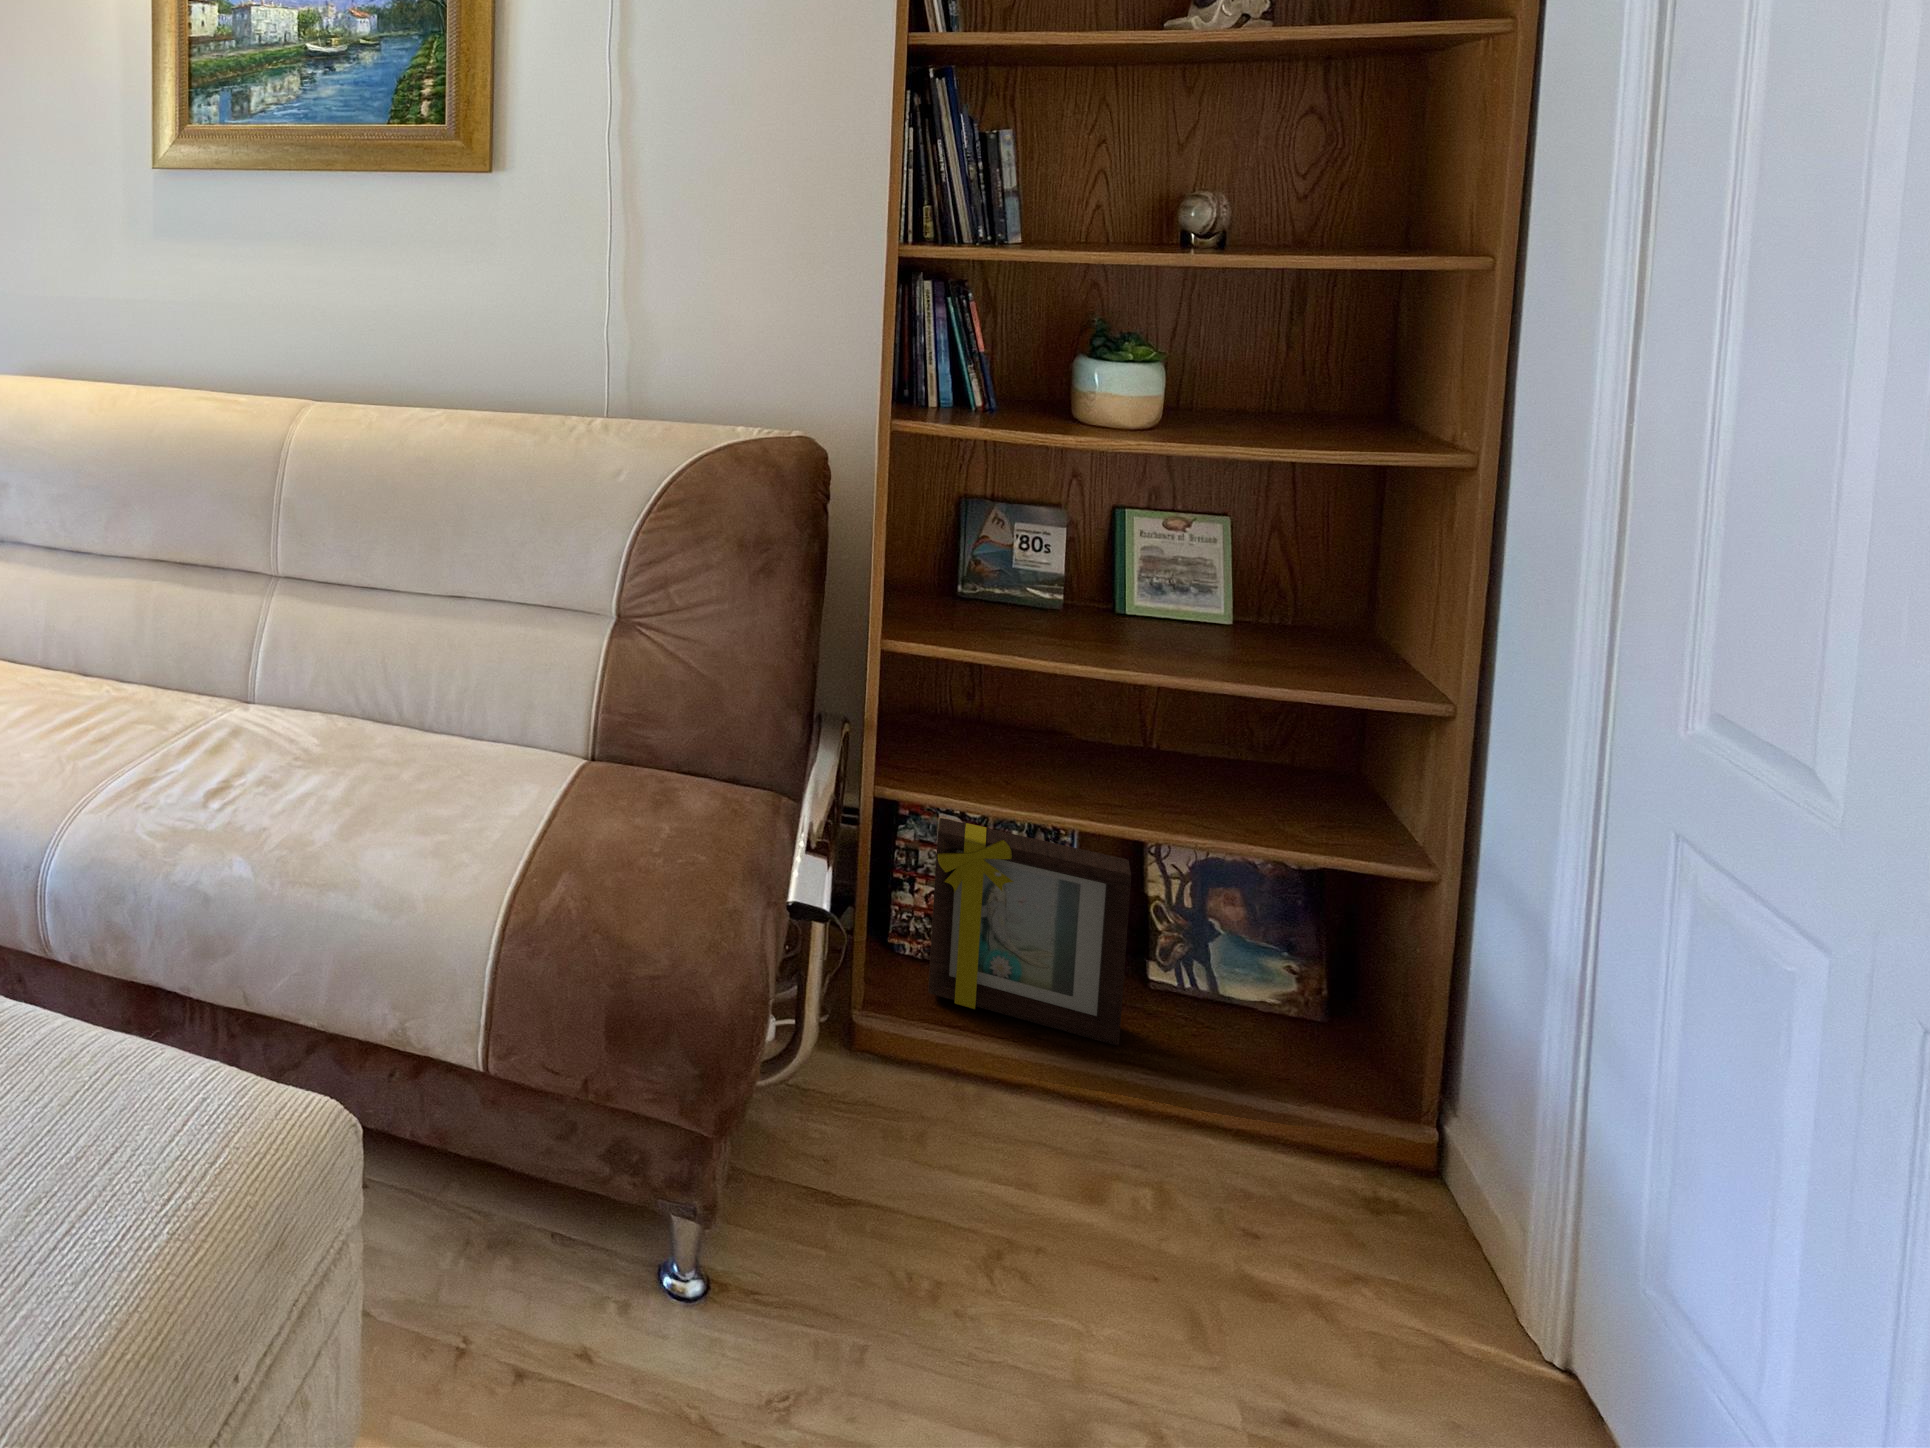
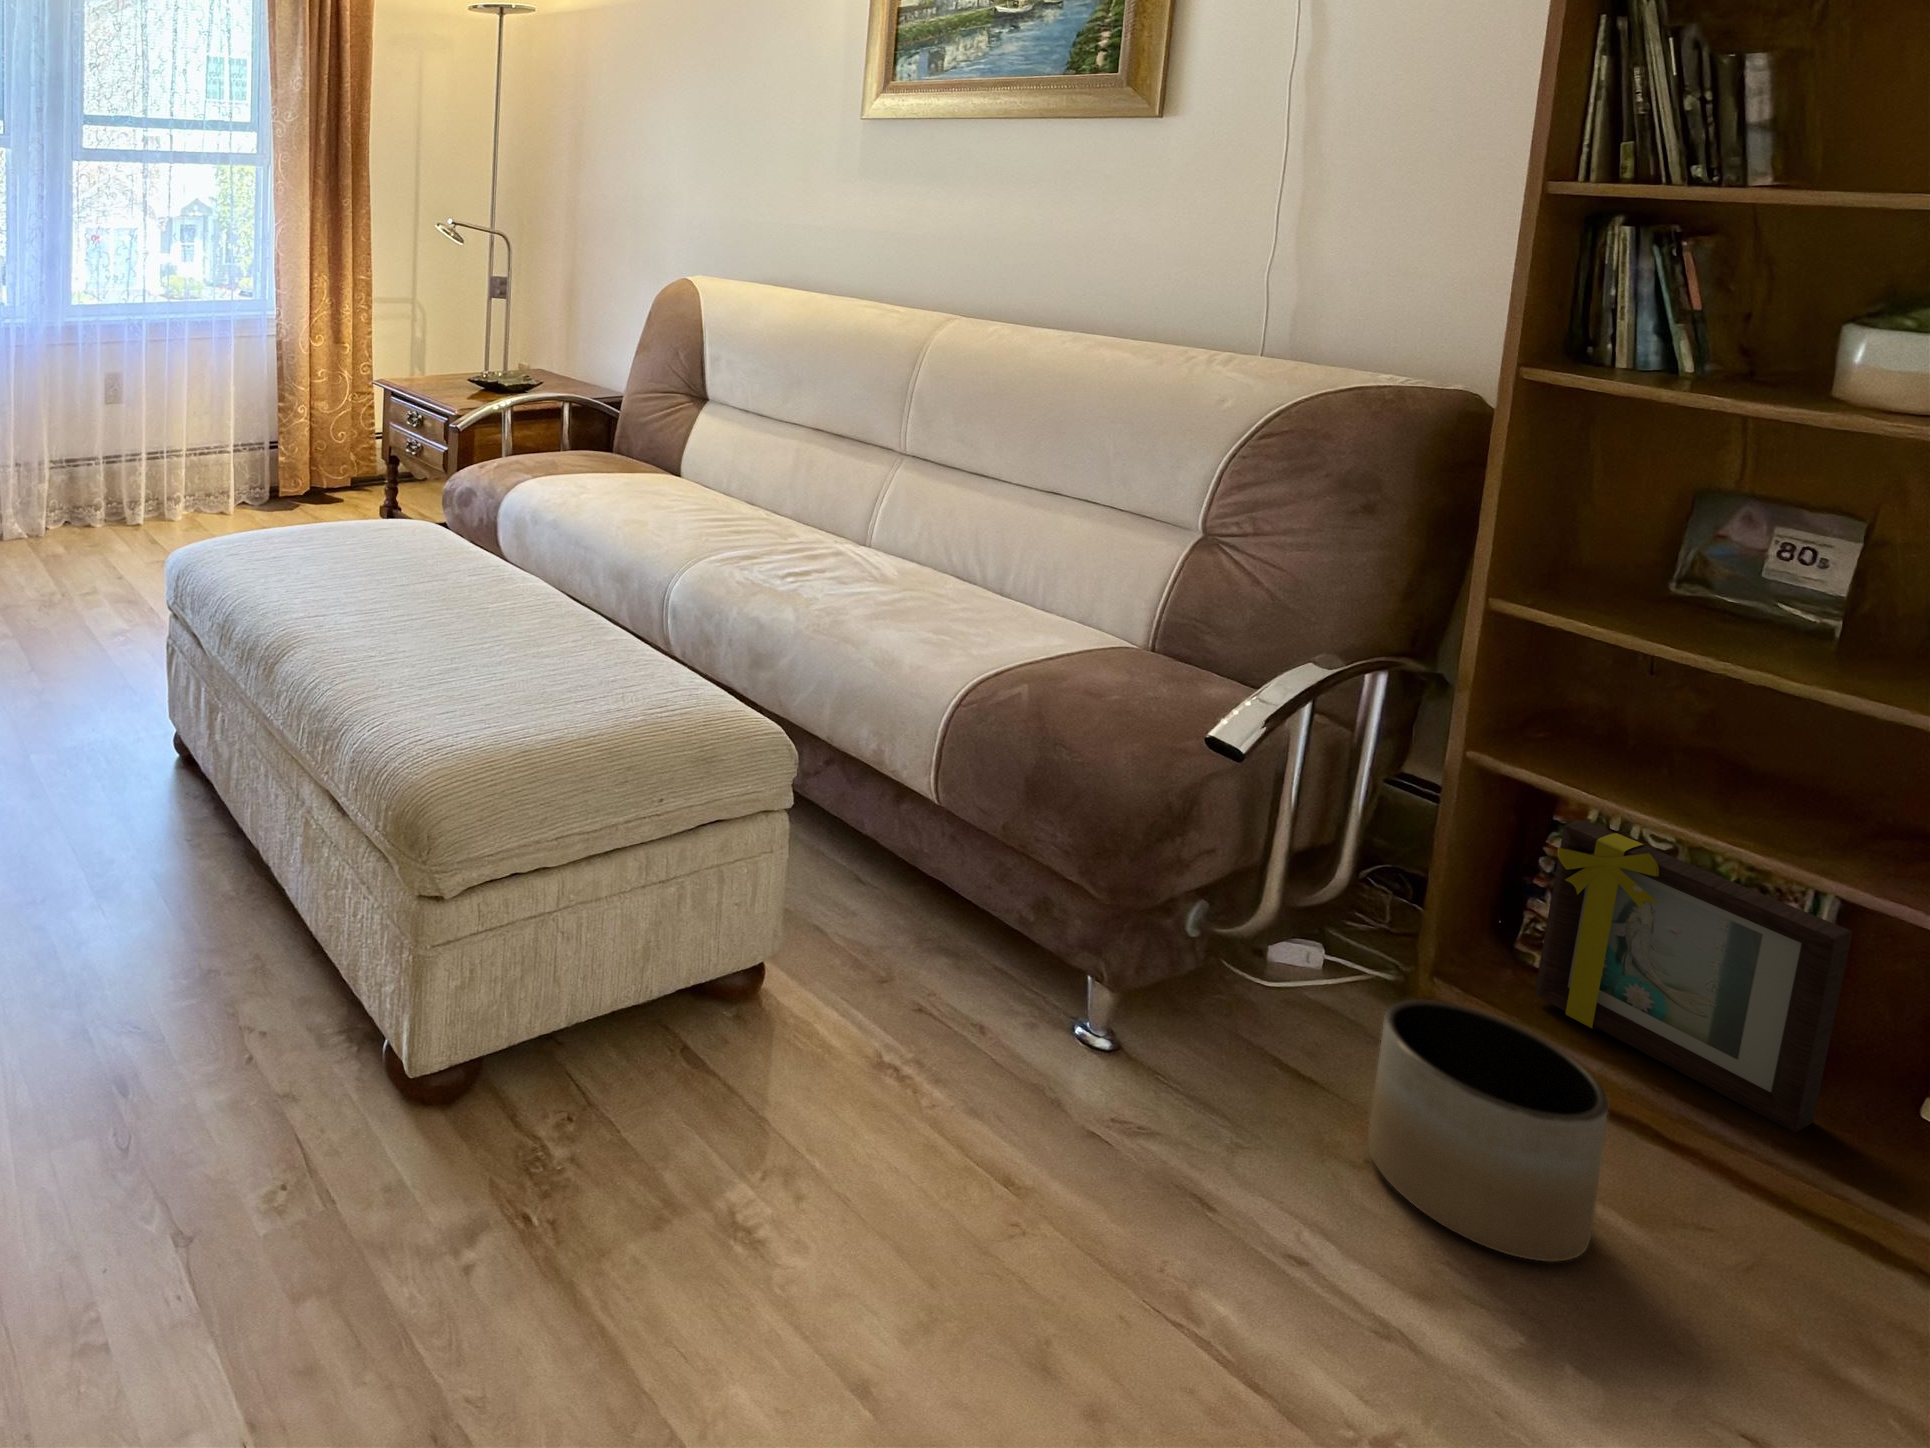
planter: none [927,1075,1117,1350] -> present [1368,1000,1608,1262]

